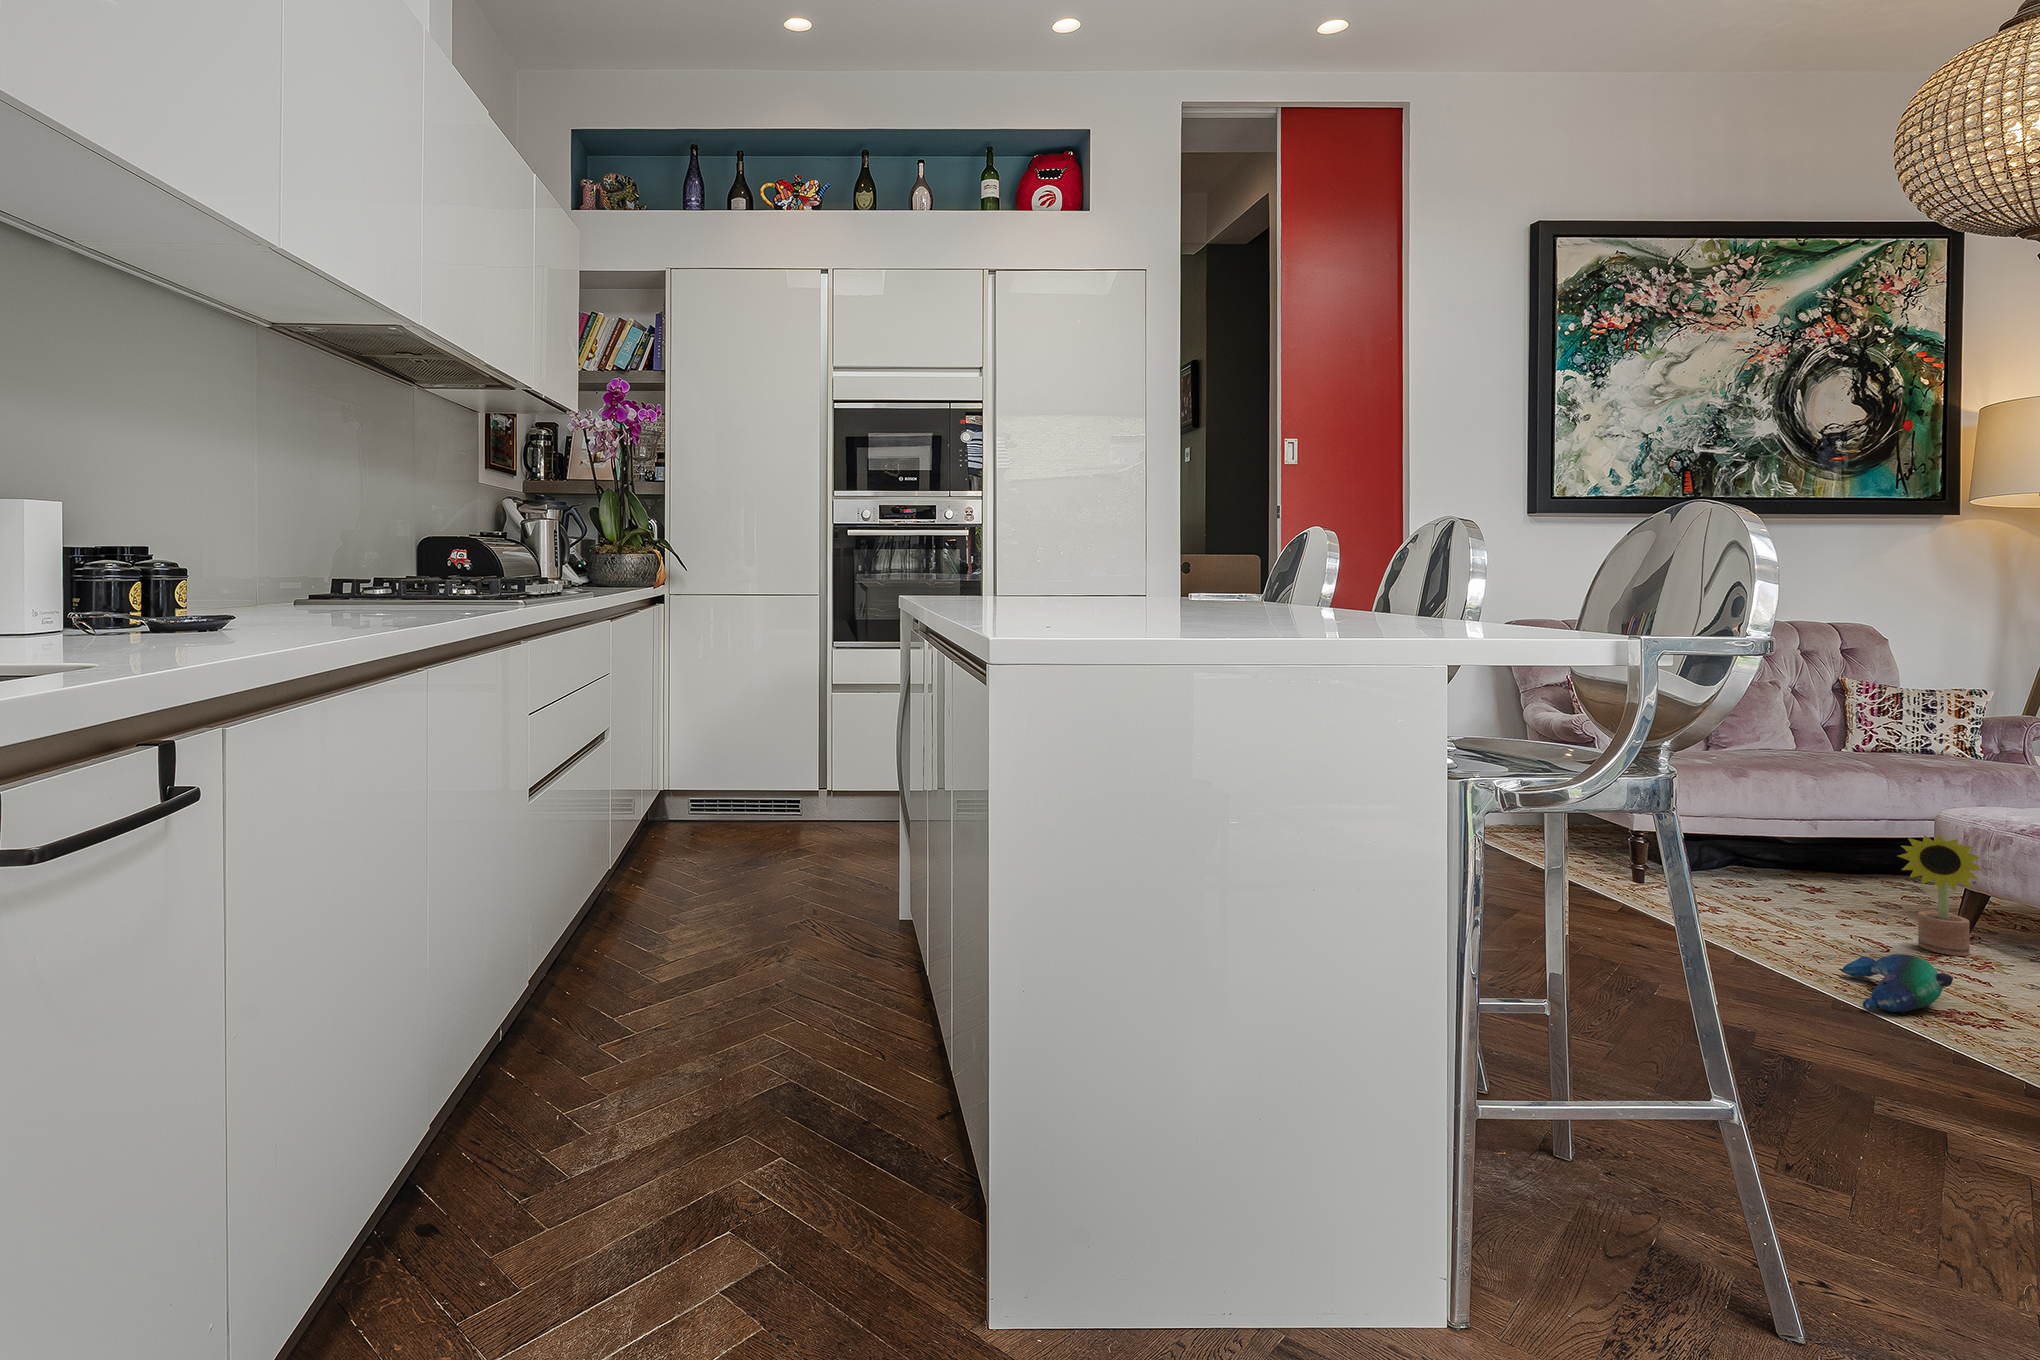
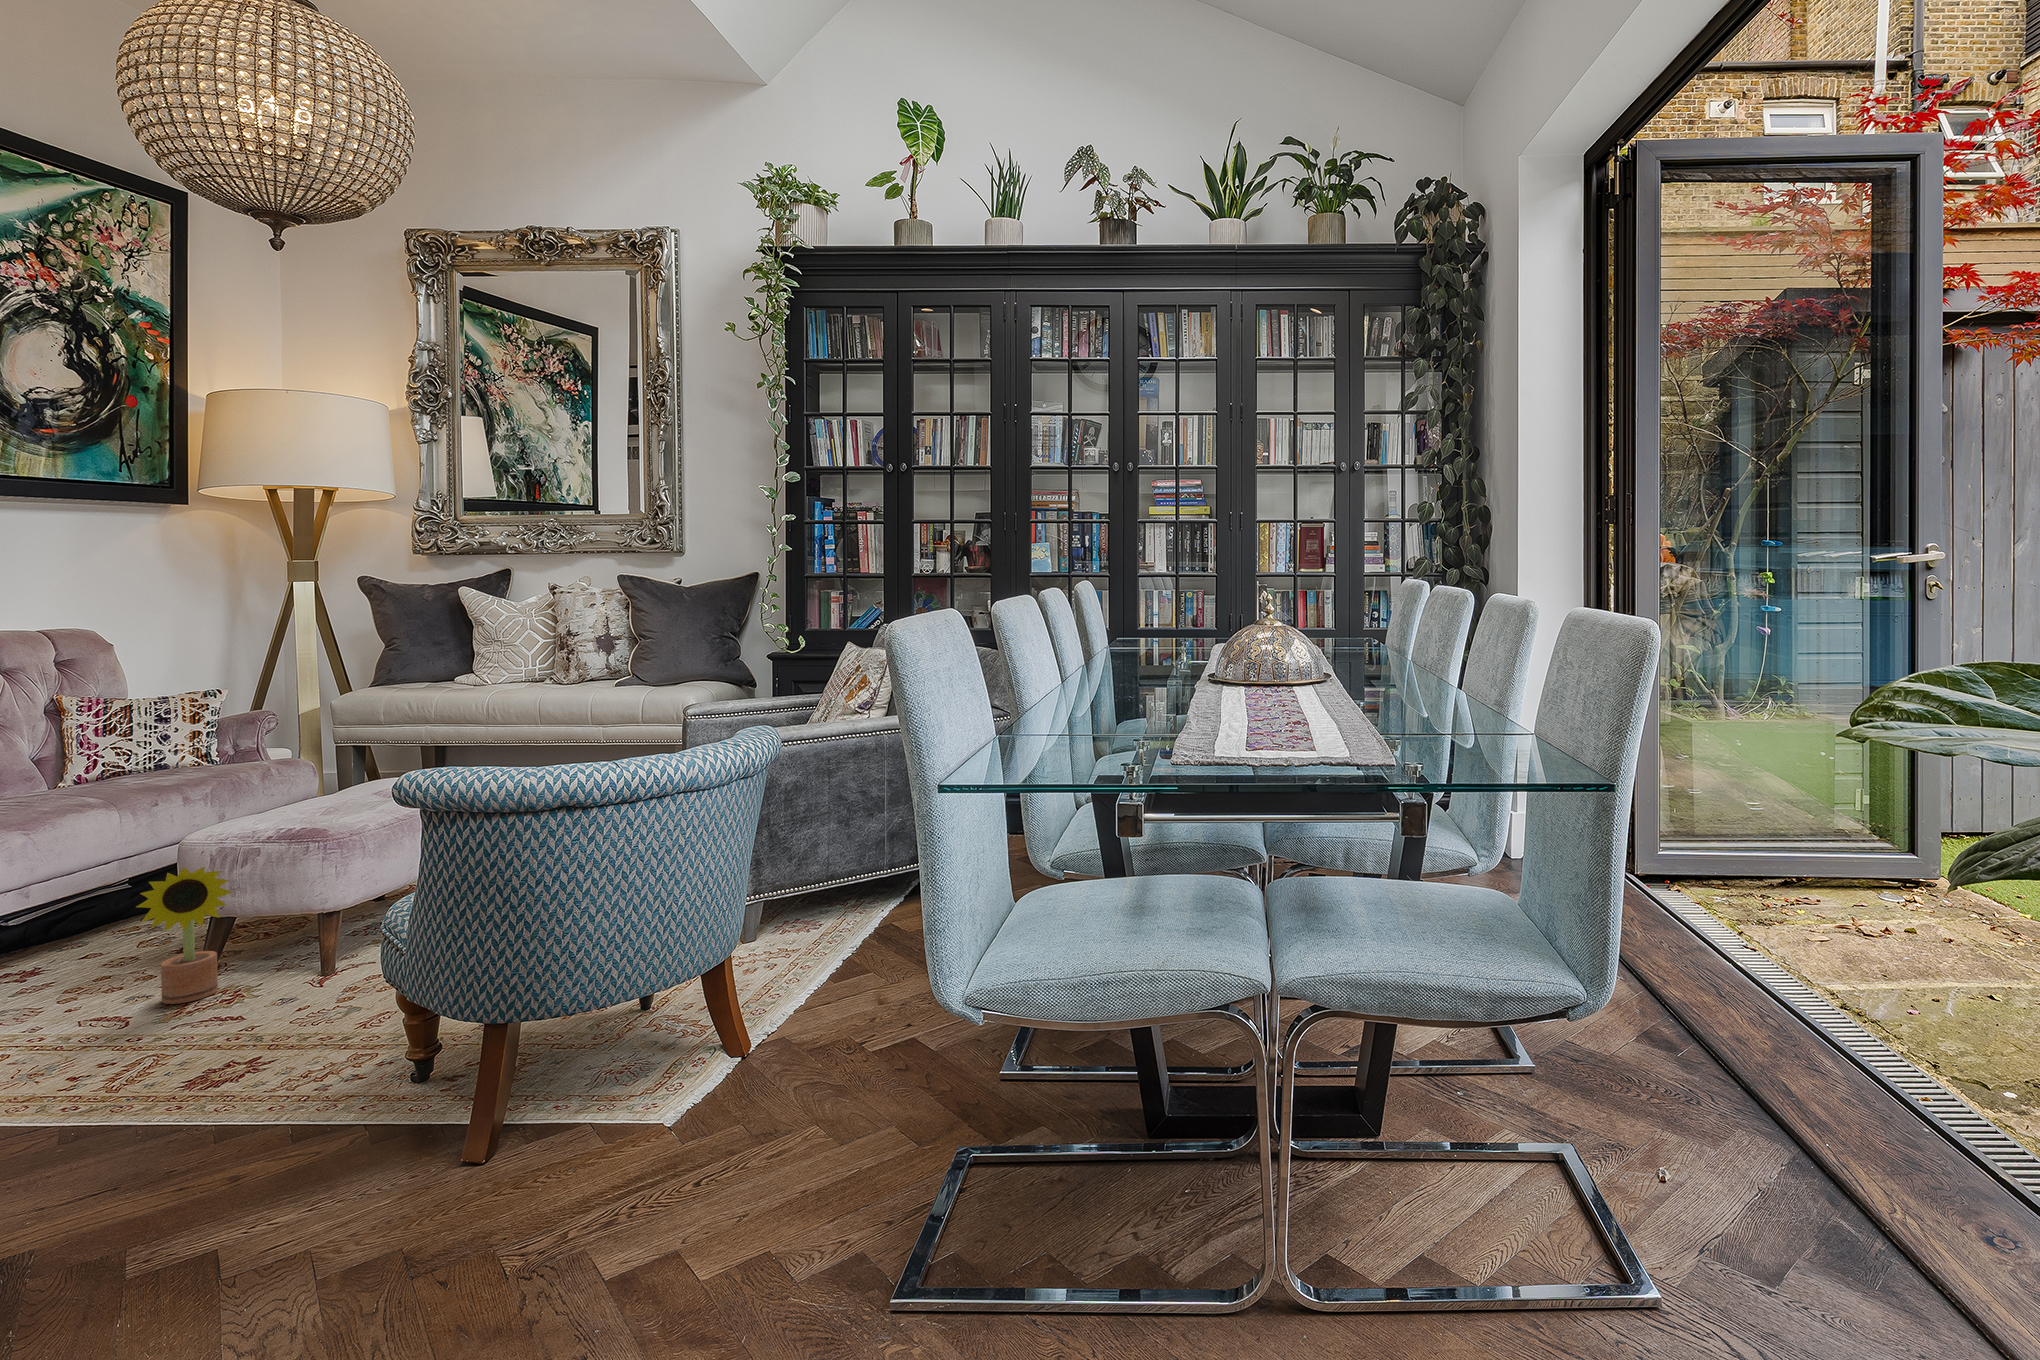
plush toy: present [1842,954,1953,1013] -> none [69,1028,208,1127]

